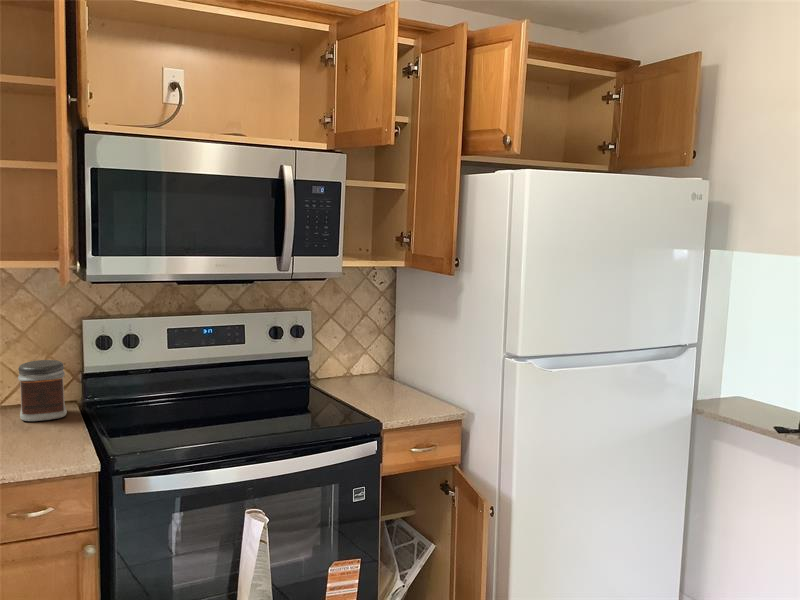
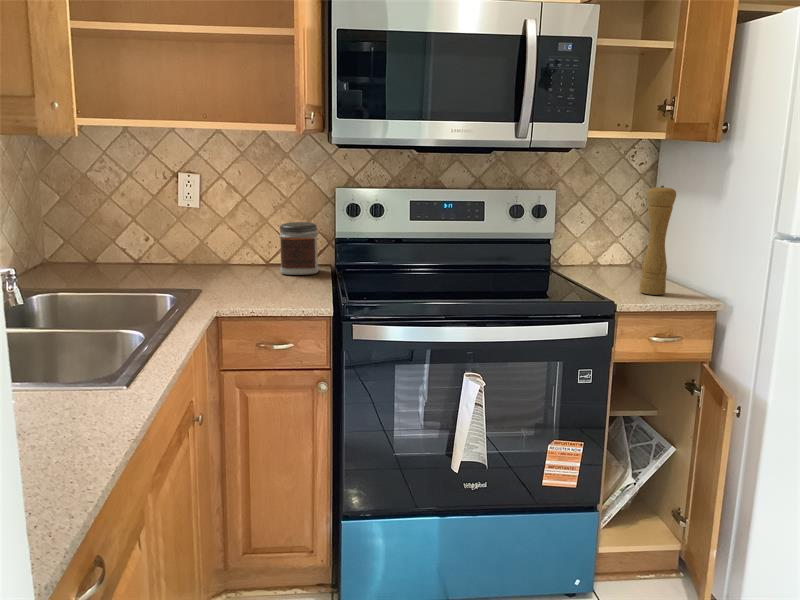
pepper mill: none [396,311,422,409] -> present [639,186,676,295]

